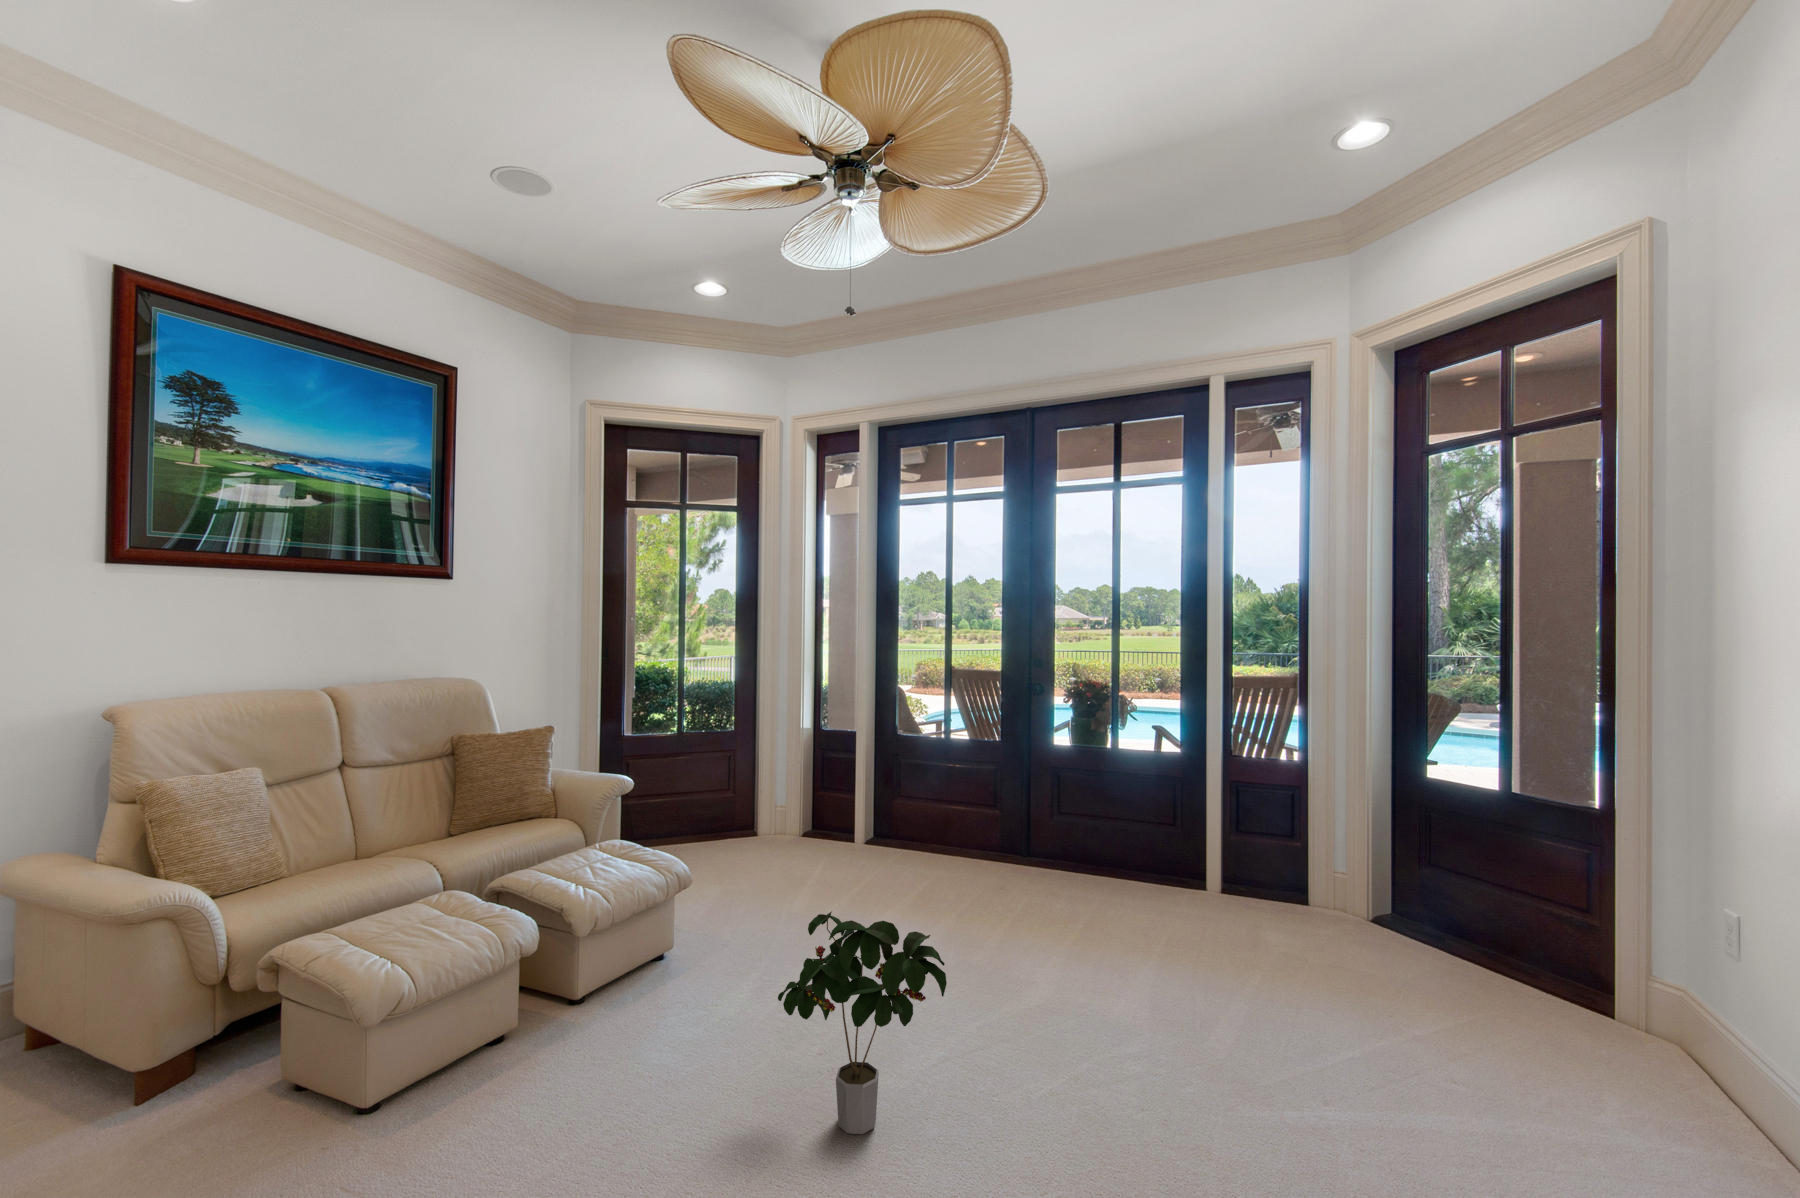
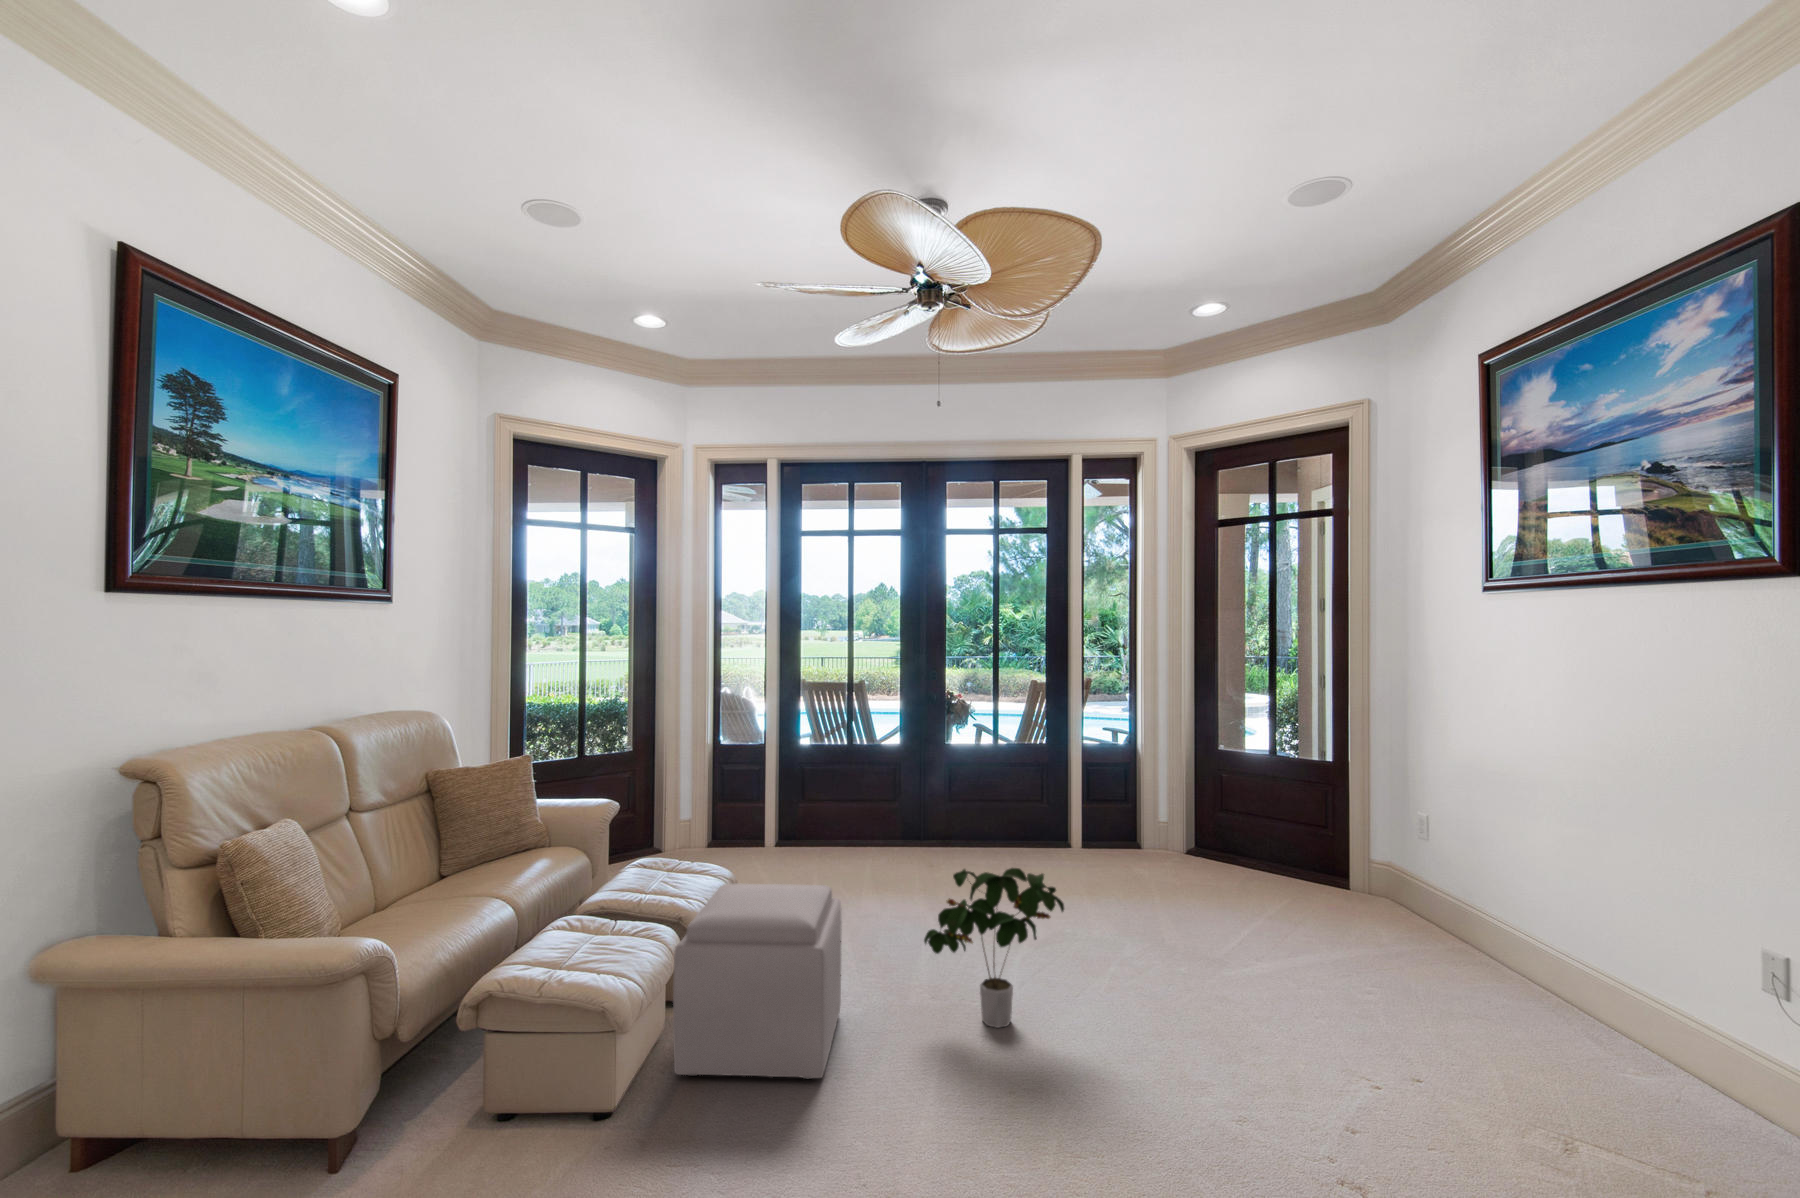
ottoman: none [460,884,702,1144] -> present [673,884,842,1079]

